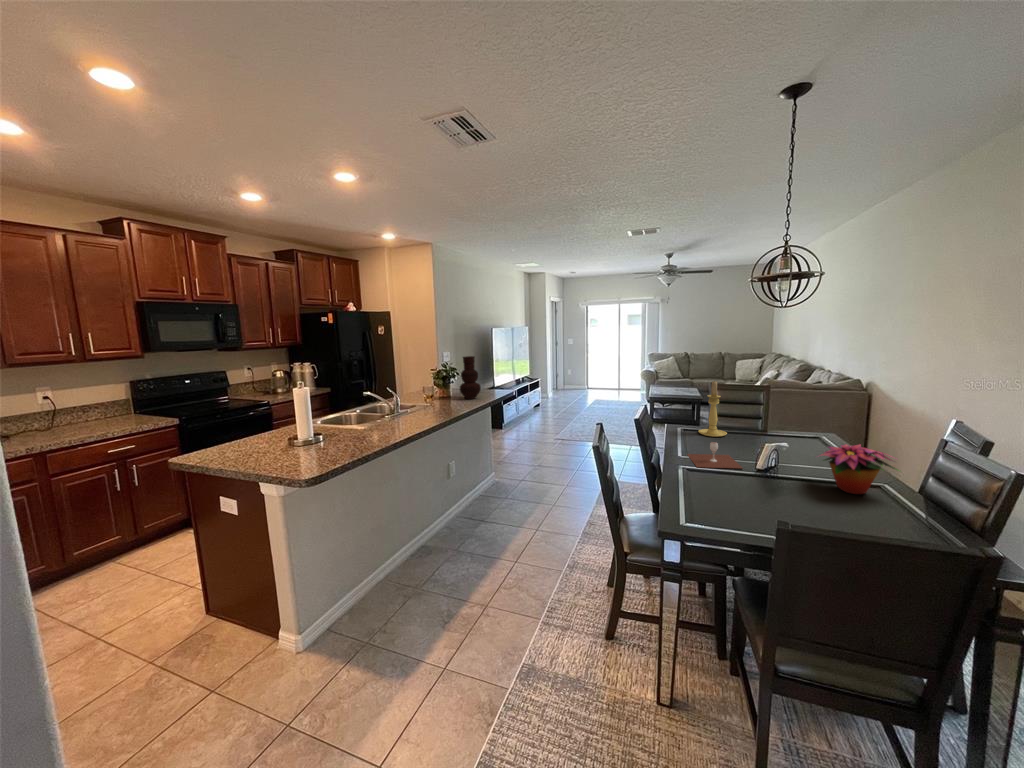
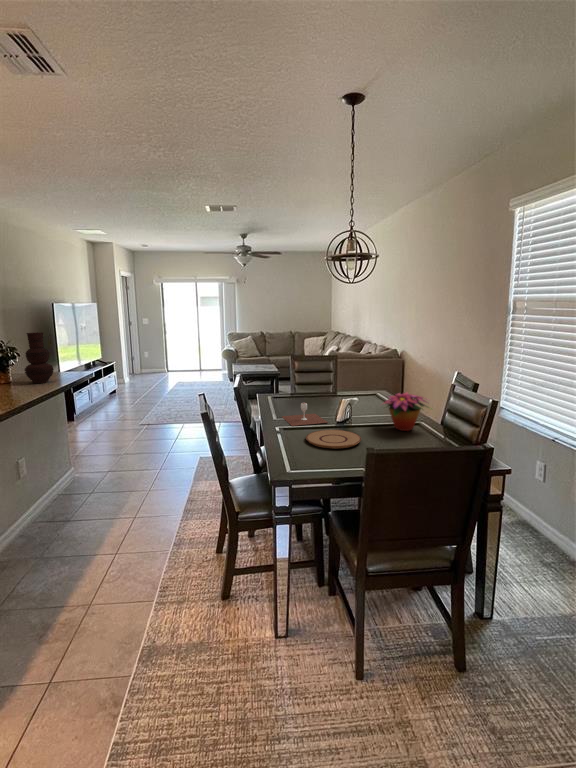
candle holder: present [698,381,727,437] -> none [287,350,310,401]
plate: none [710,478,784,505] -> present [306,430,361,449]

